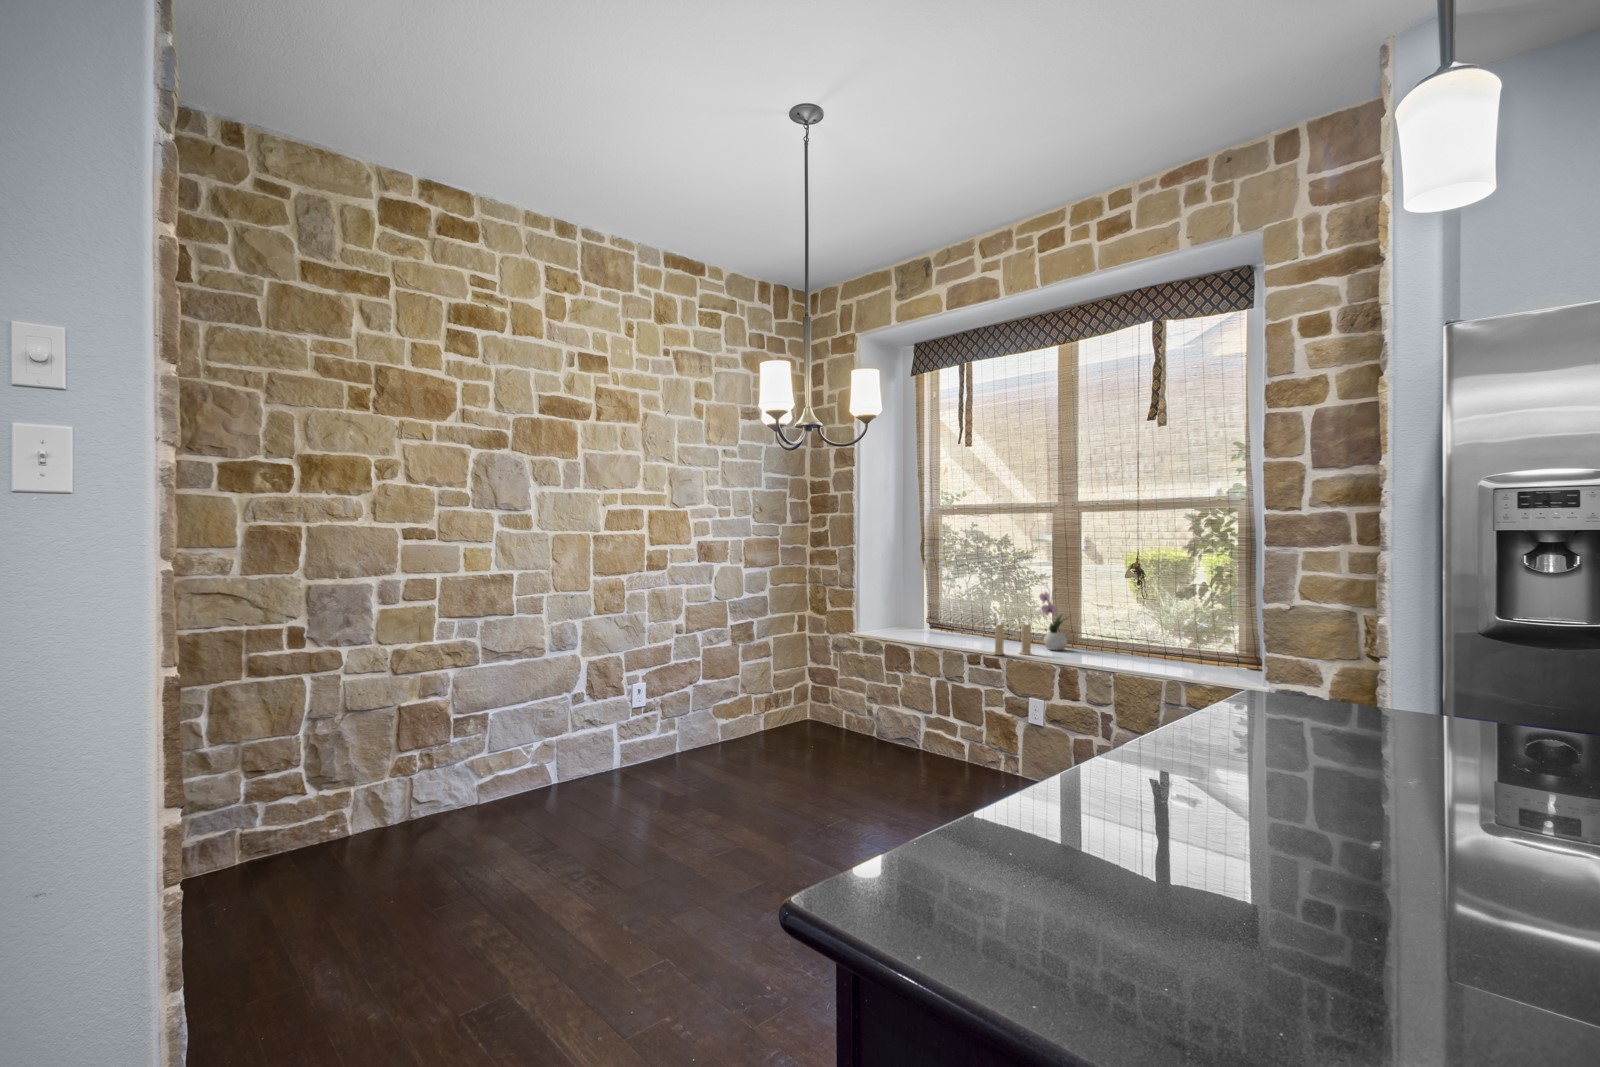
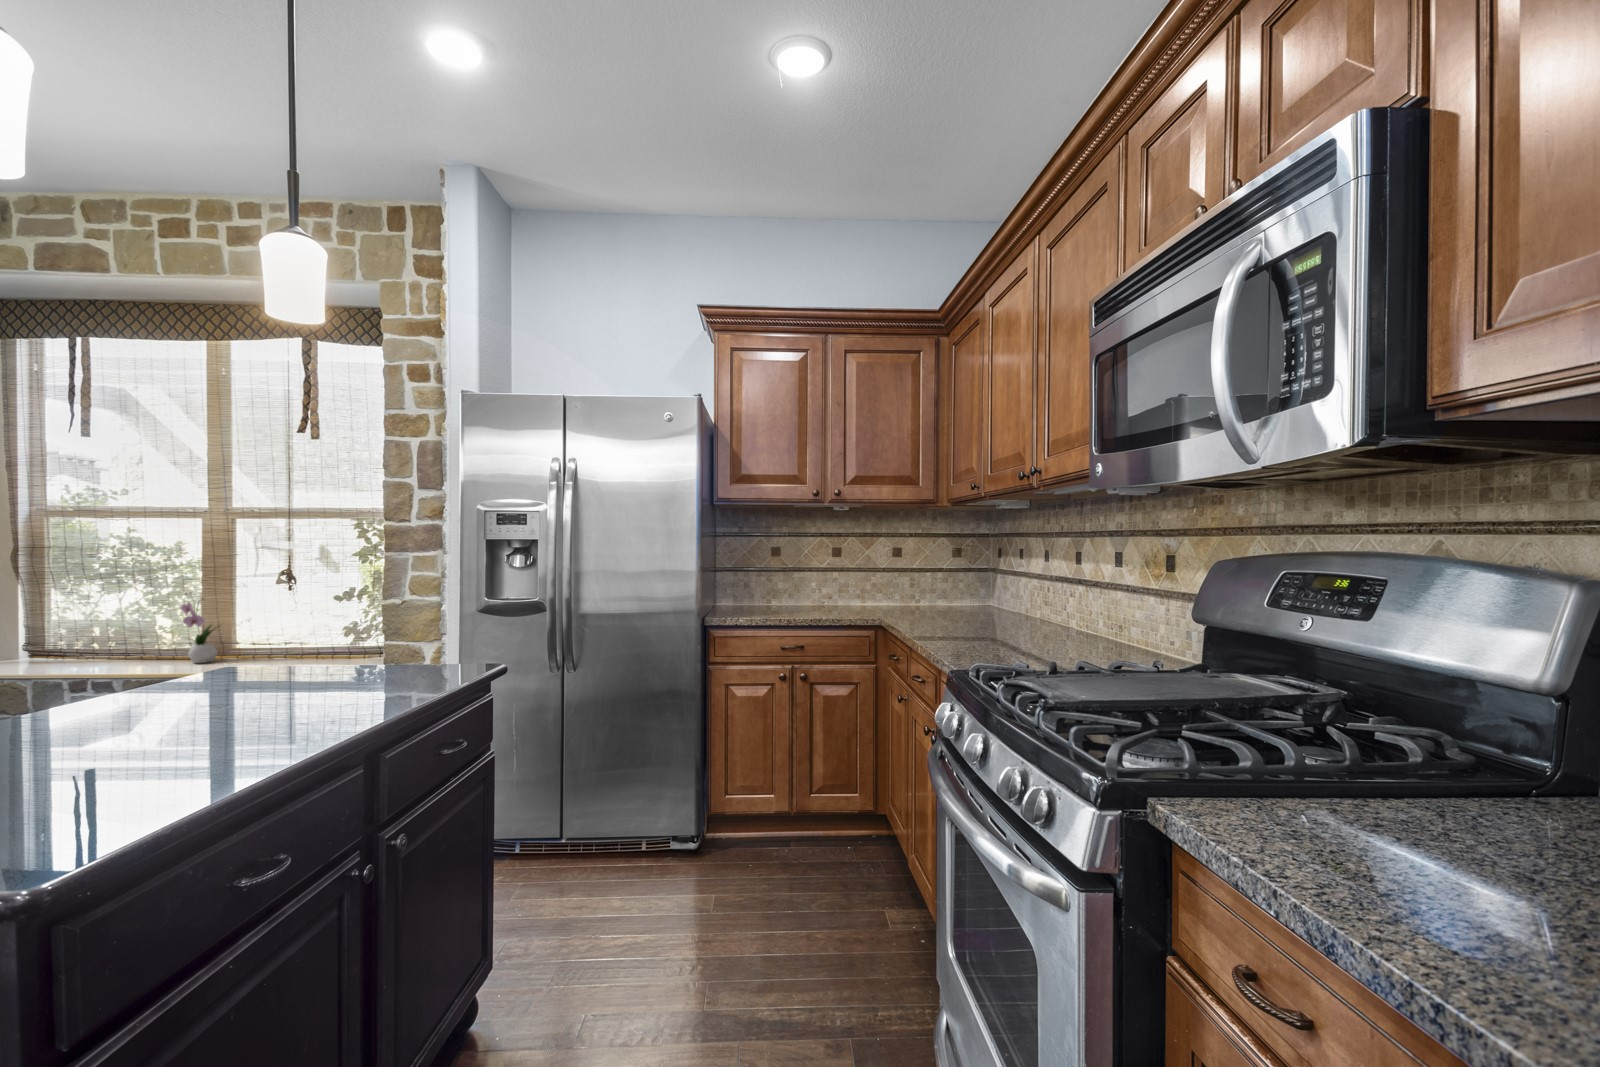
candle: present [993,621,1031,655] -> none [111,633,168,679]

